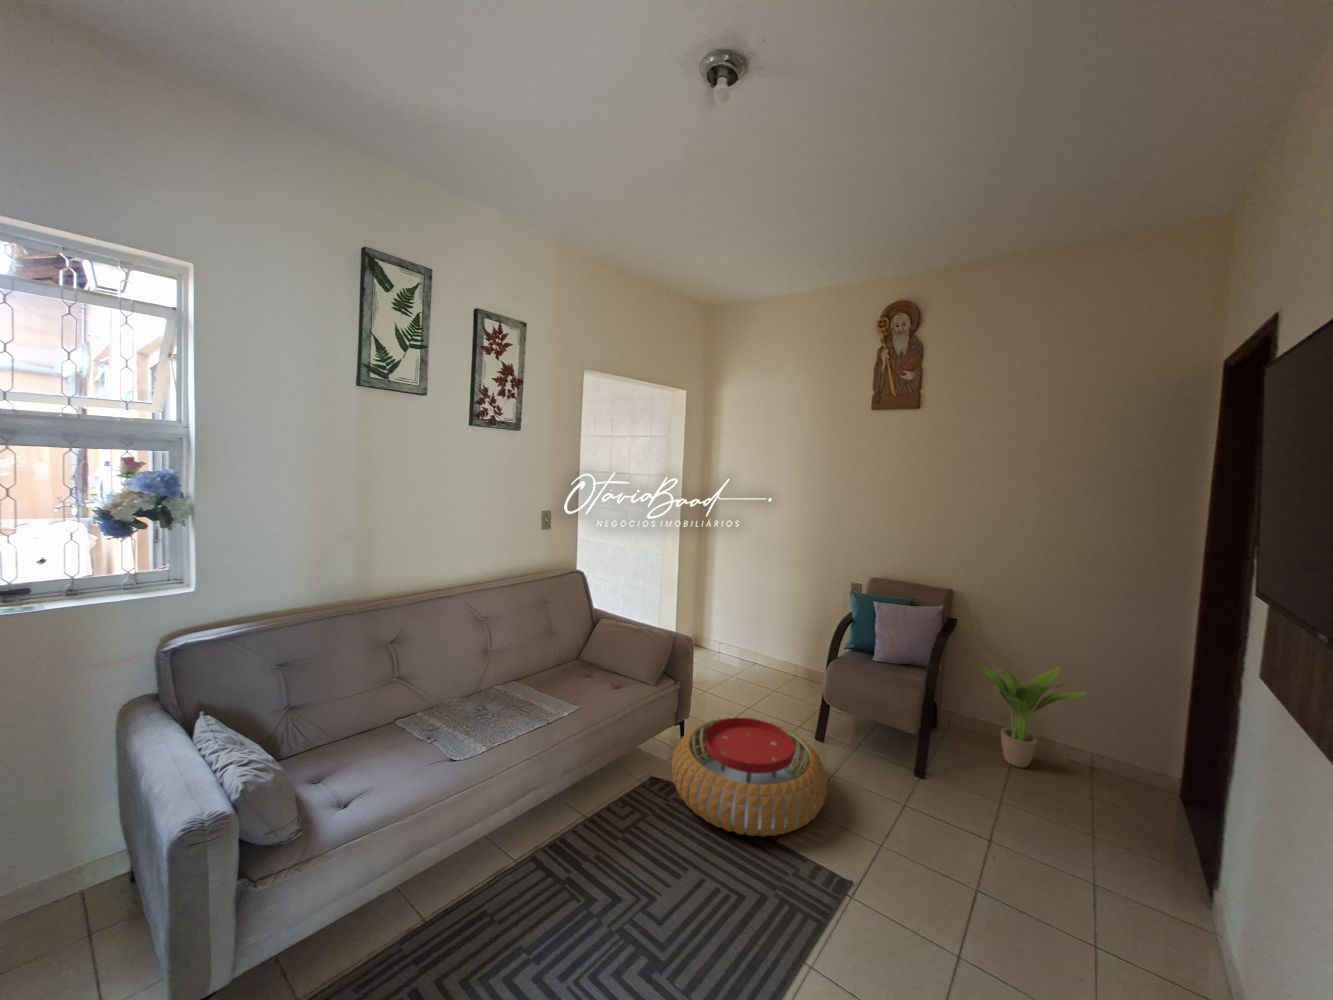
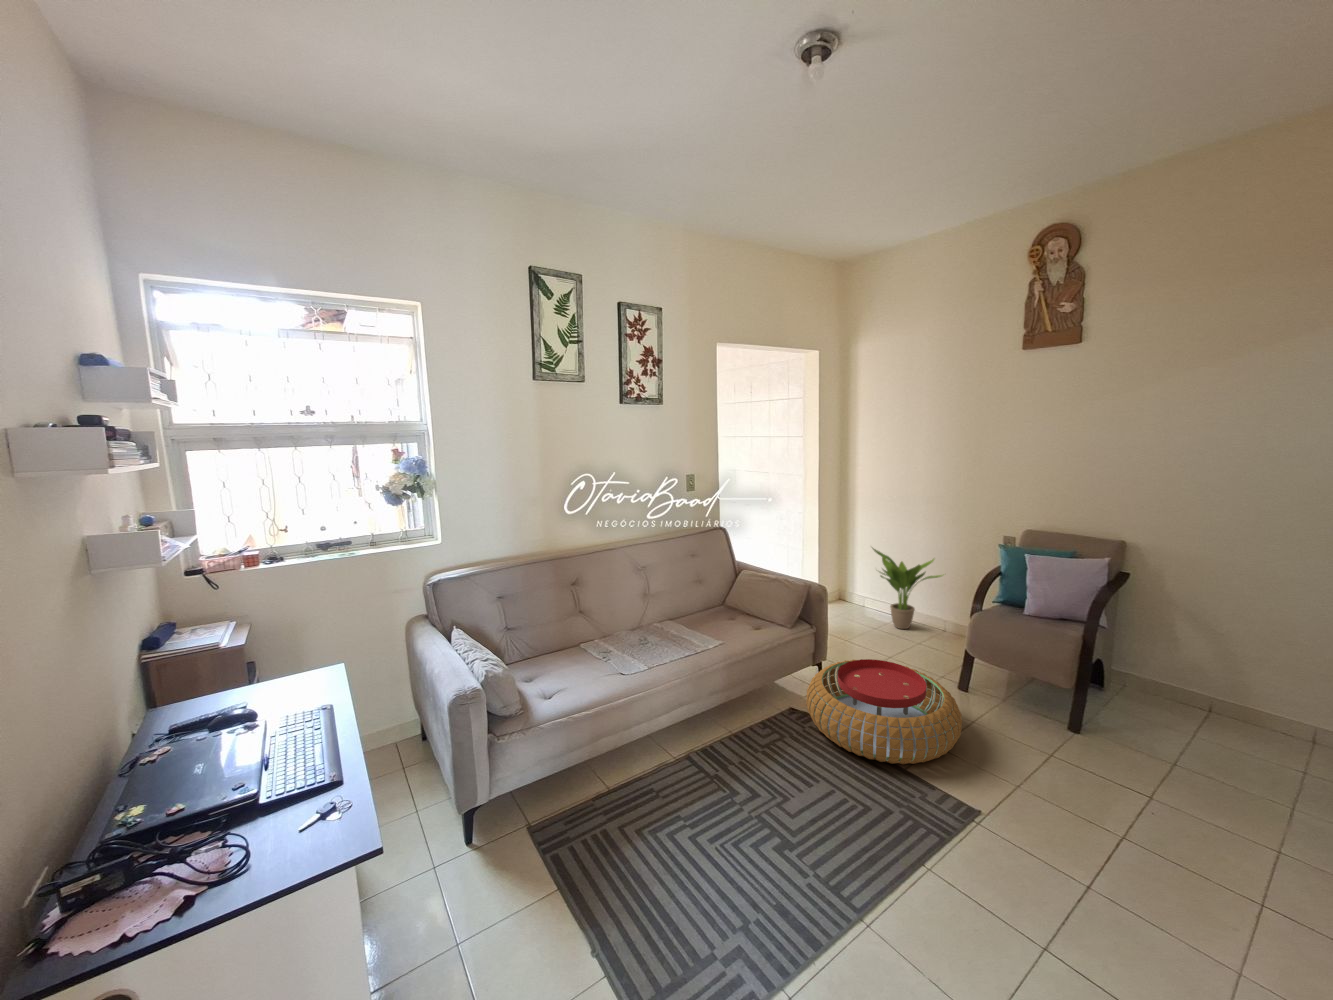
potted plant: present [978,655,1087,768] -> present [873,548,942,629]

